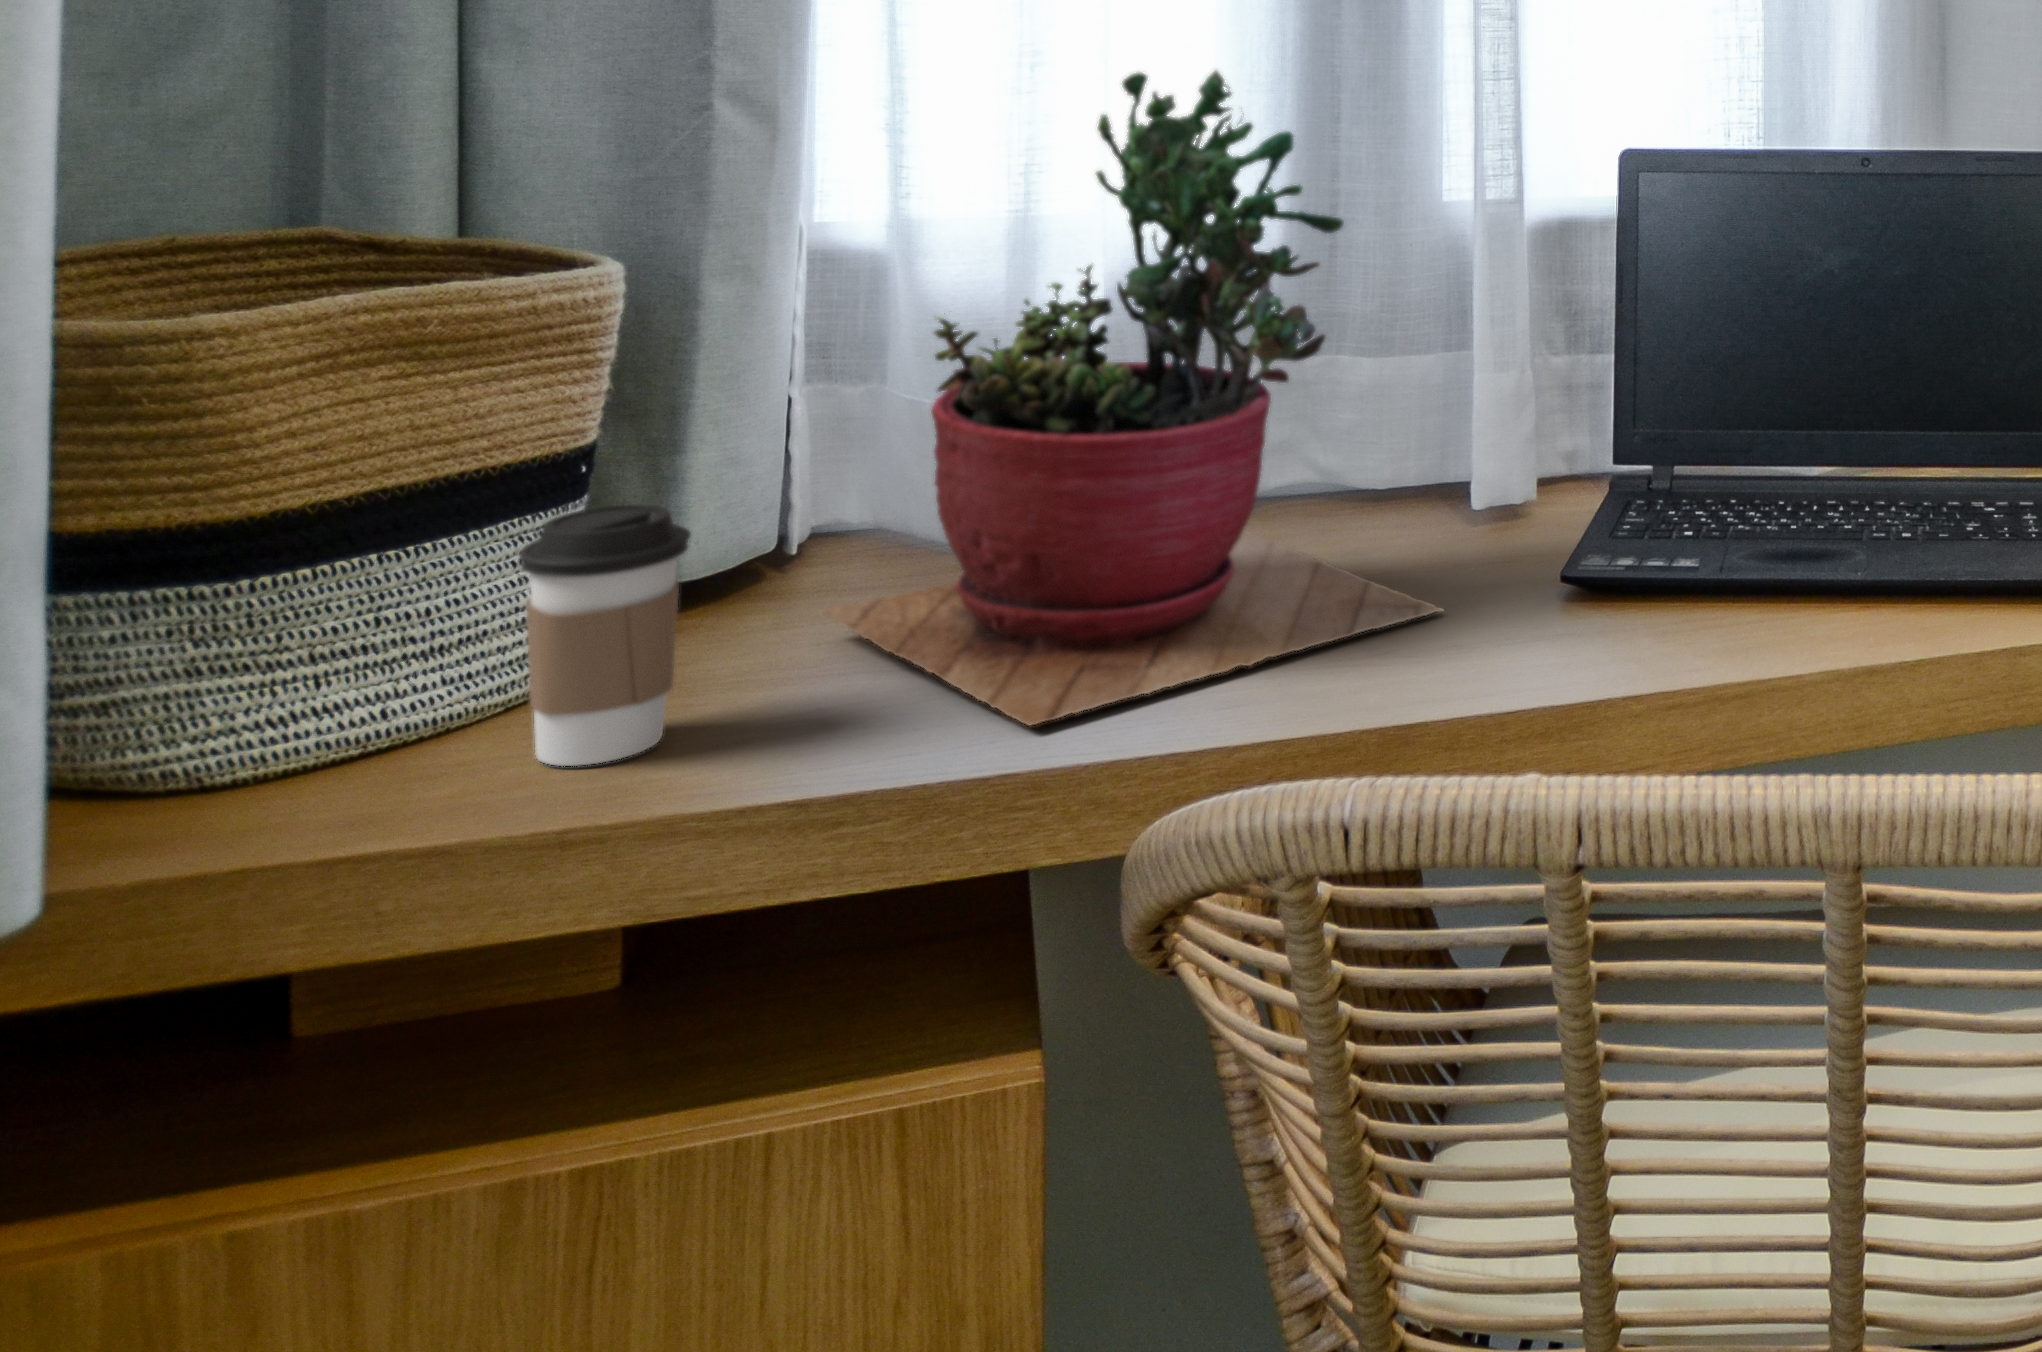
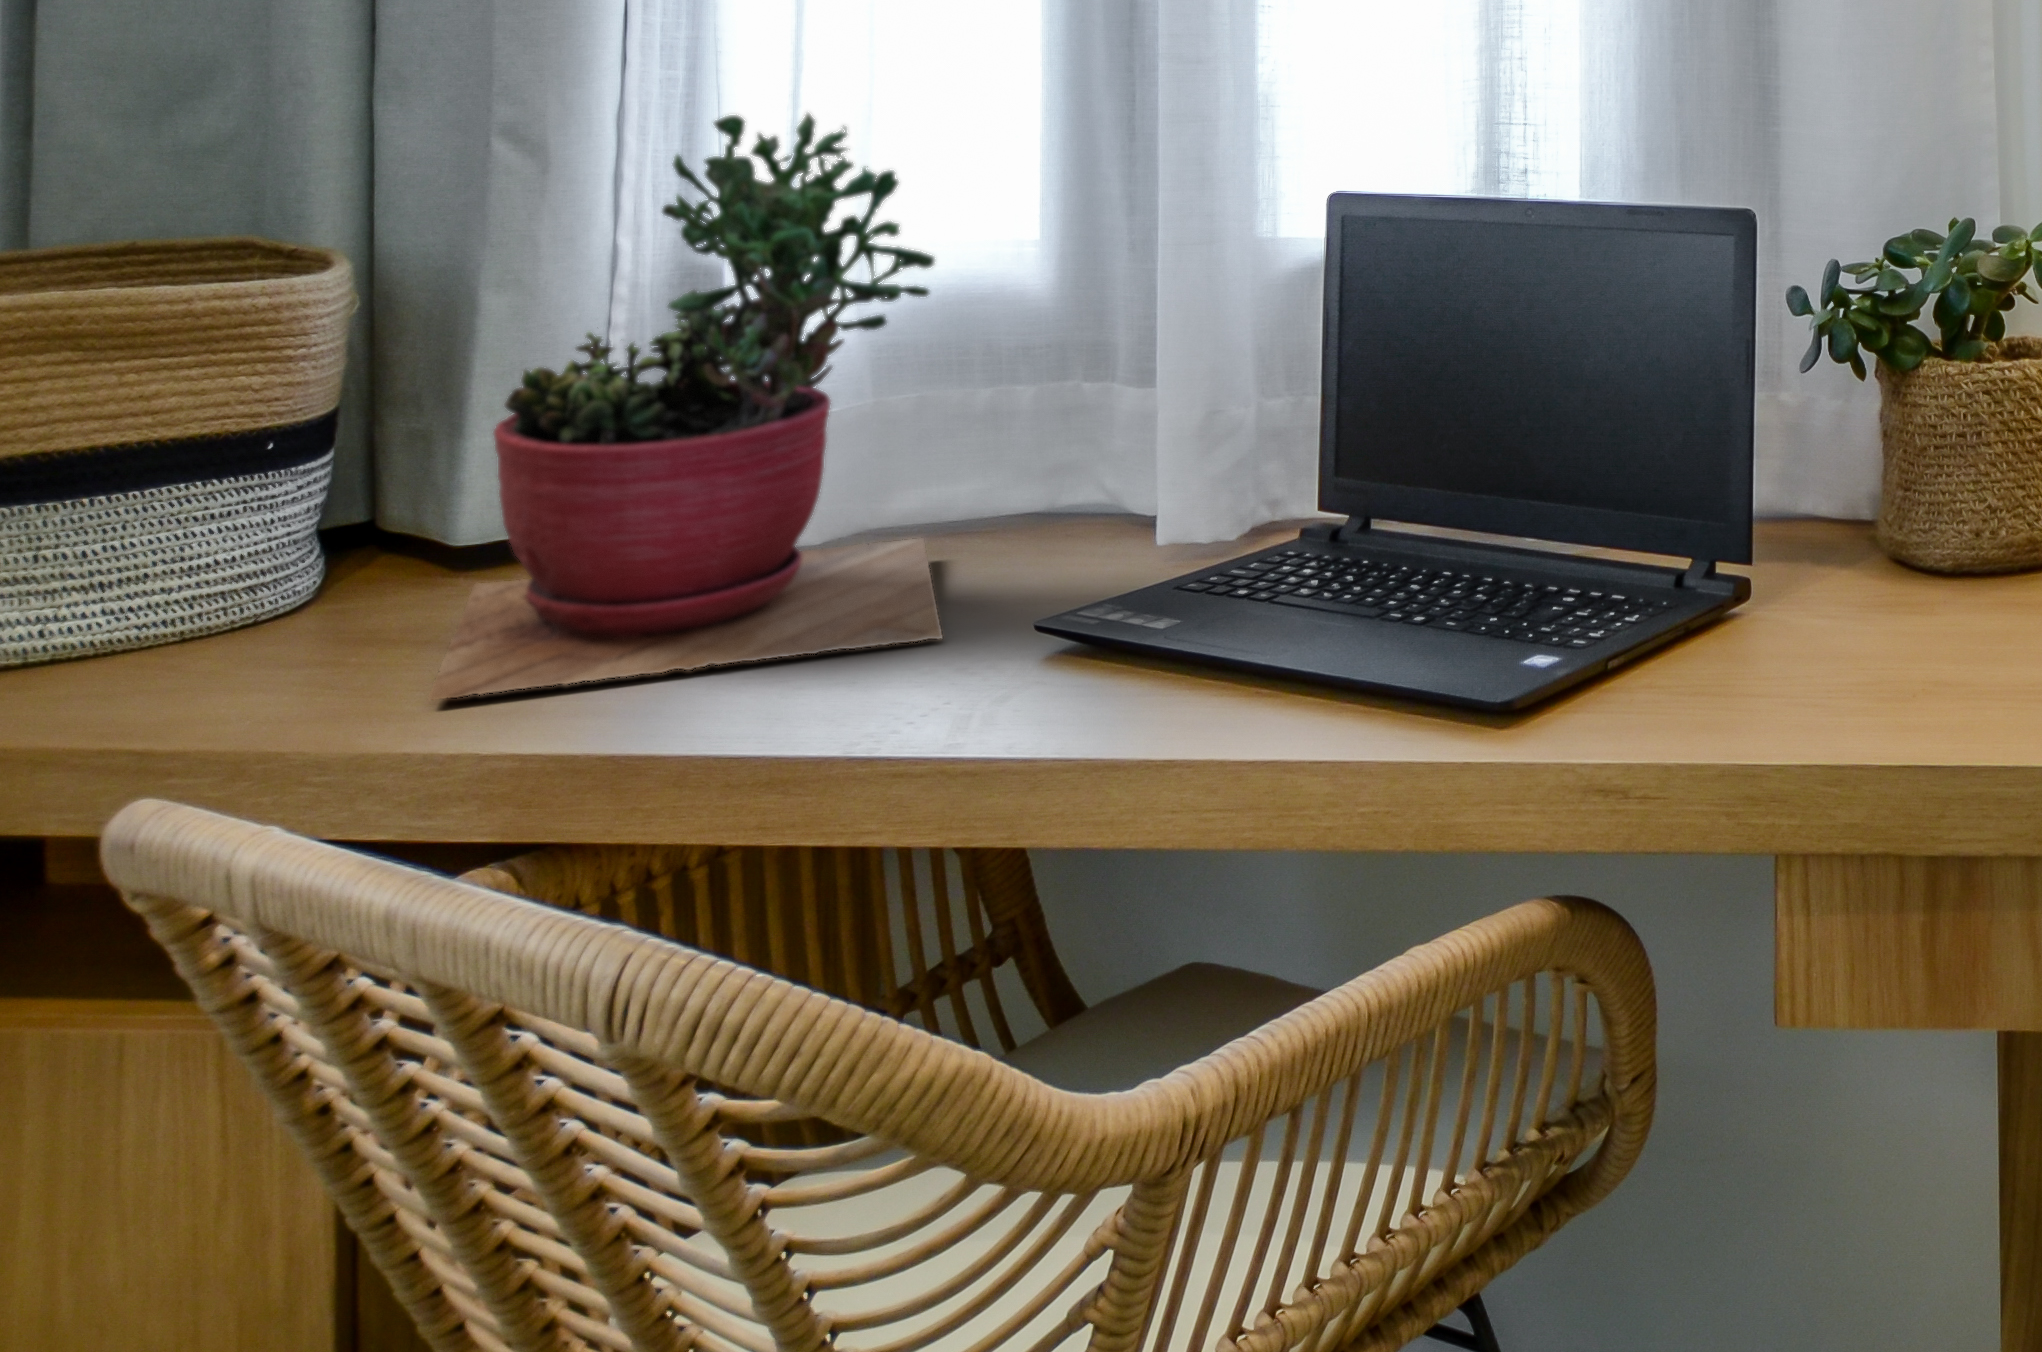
coffee cup: present [519,504,691,766] -> none [91,478,248,691]

